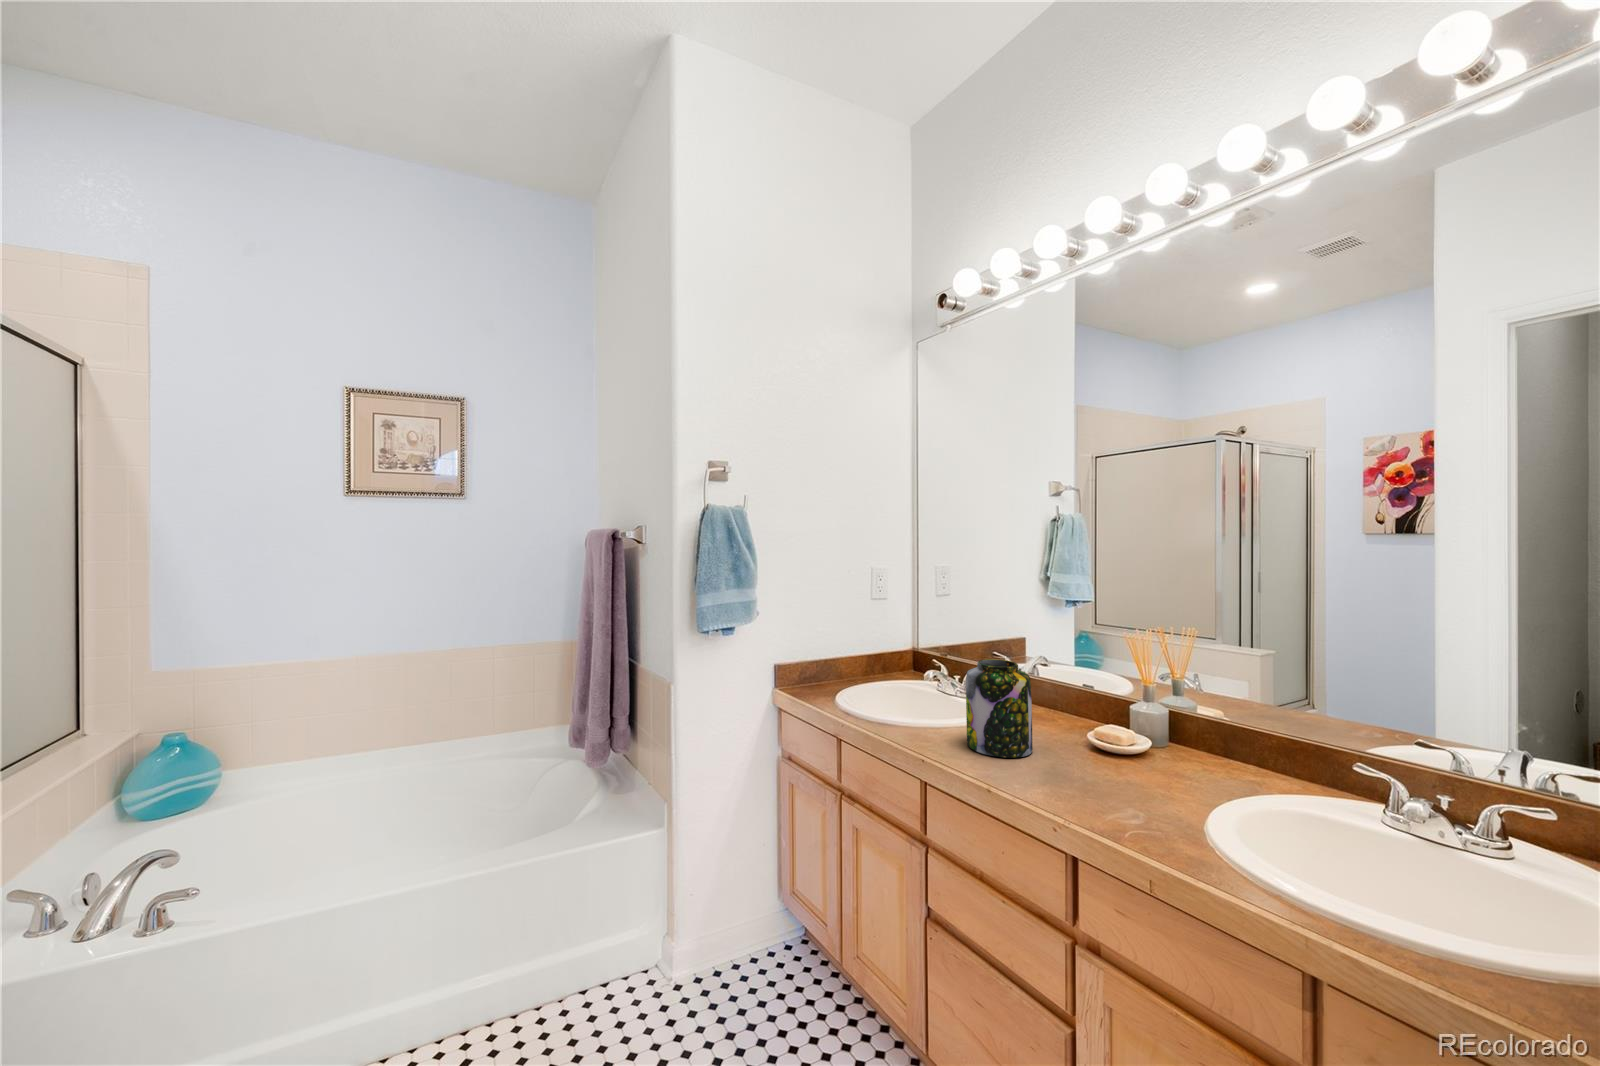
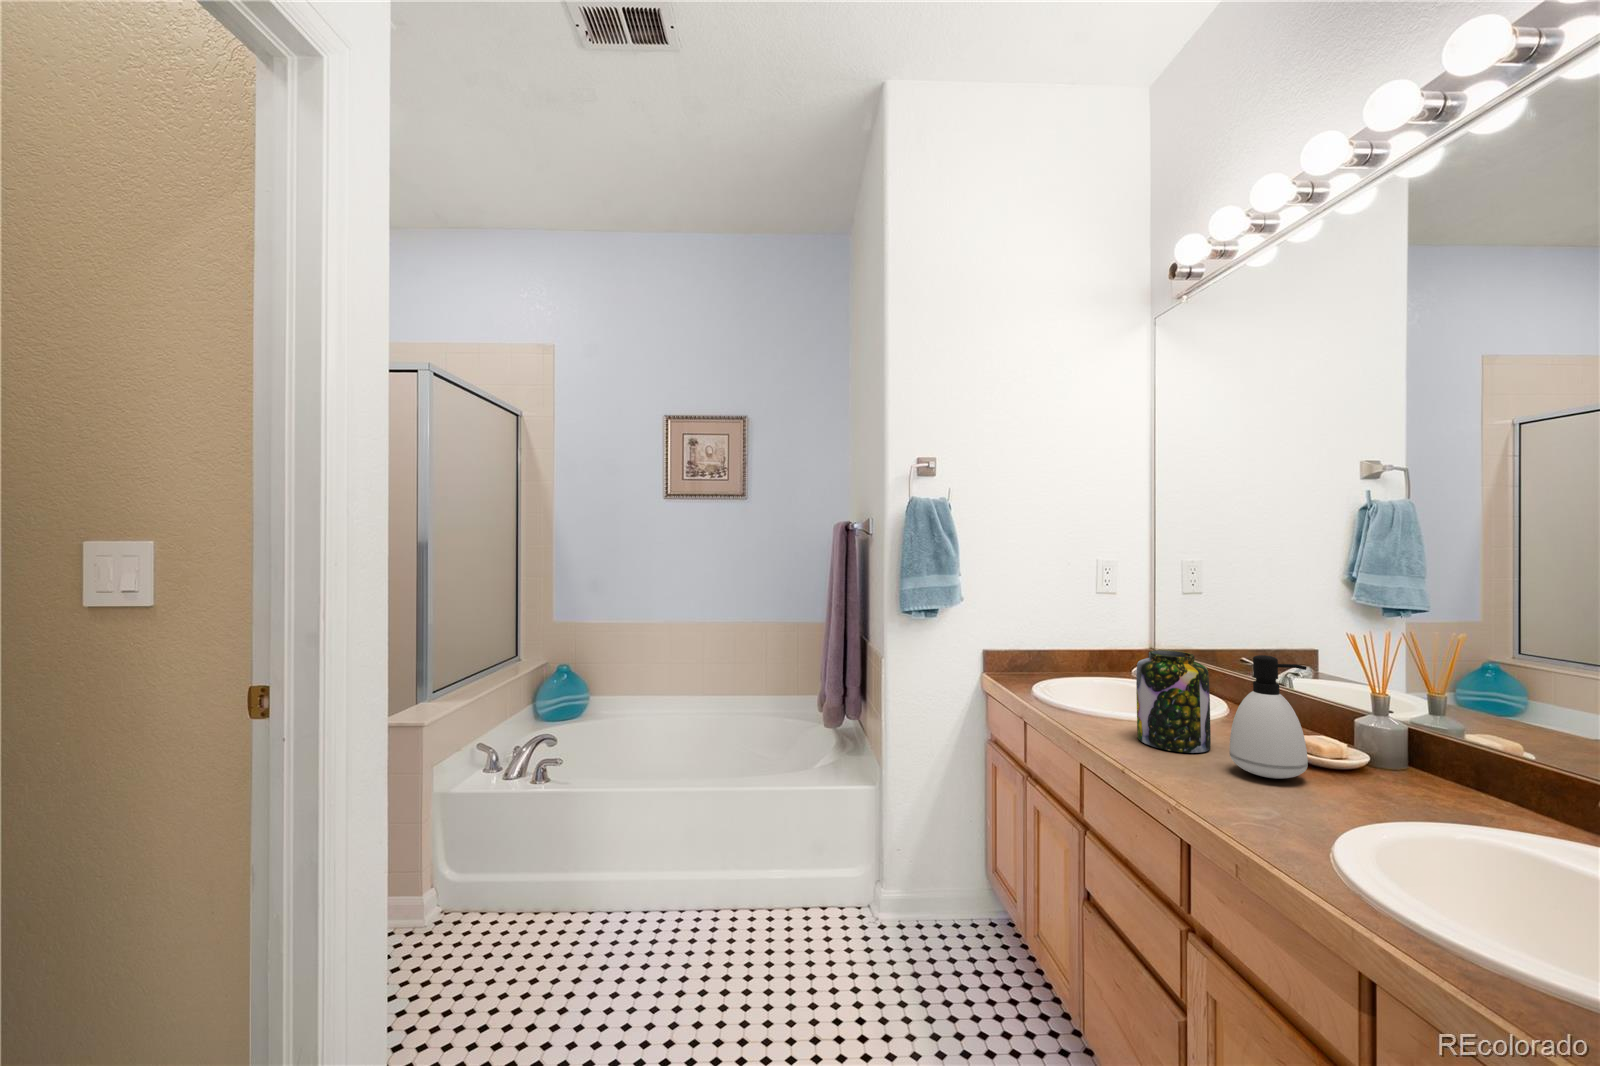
soap dispenser: none [1063,662,1128,774] -> present [1230,655,1308,779]

